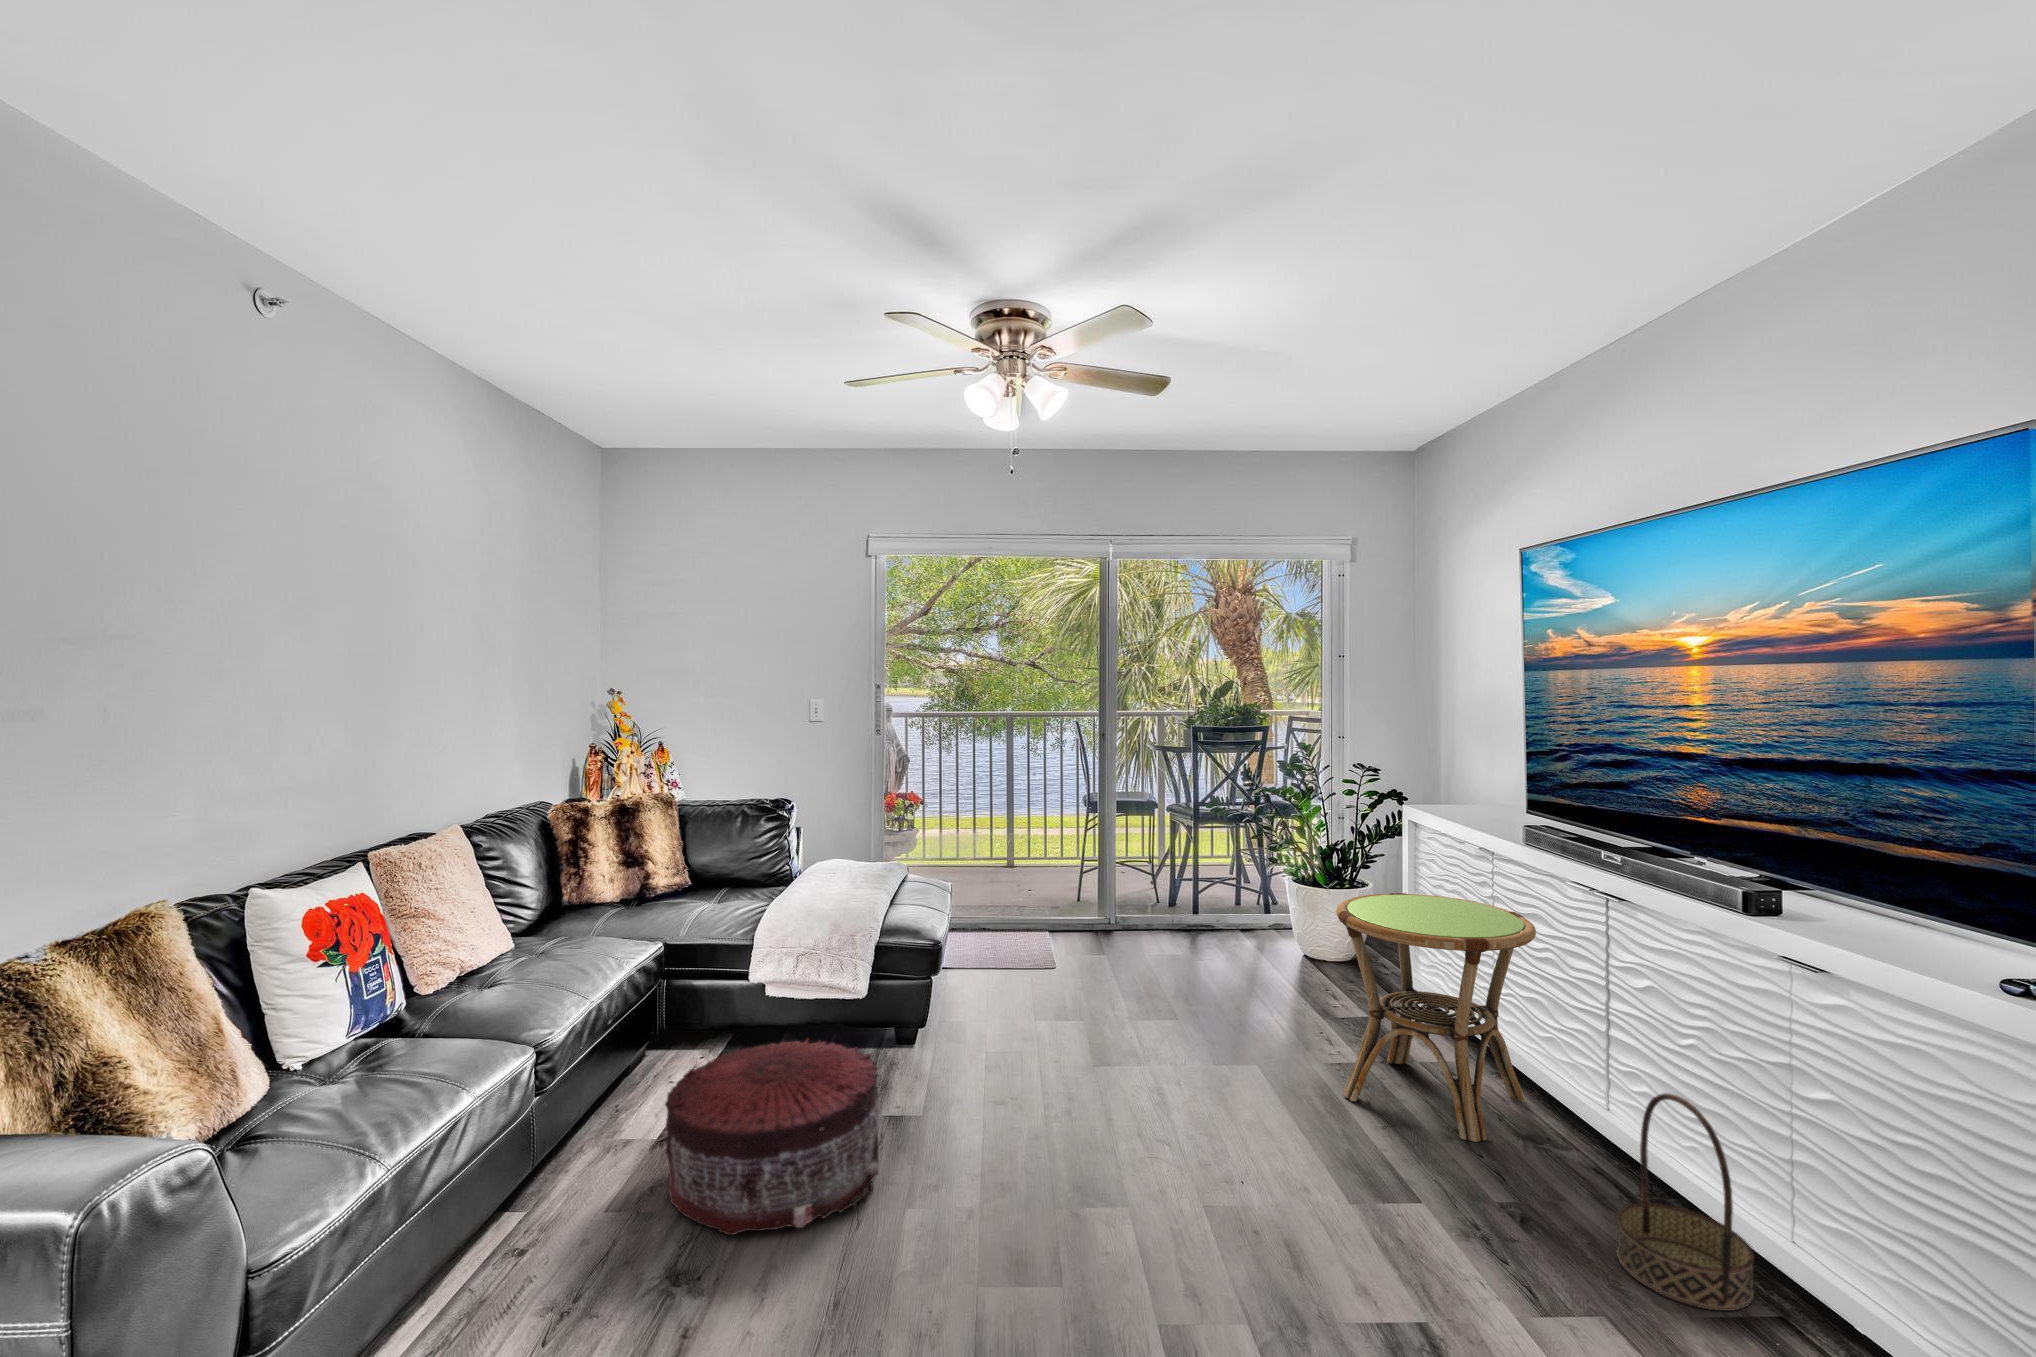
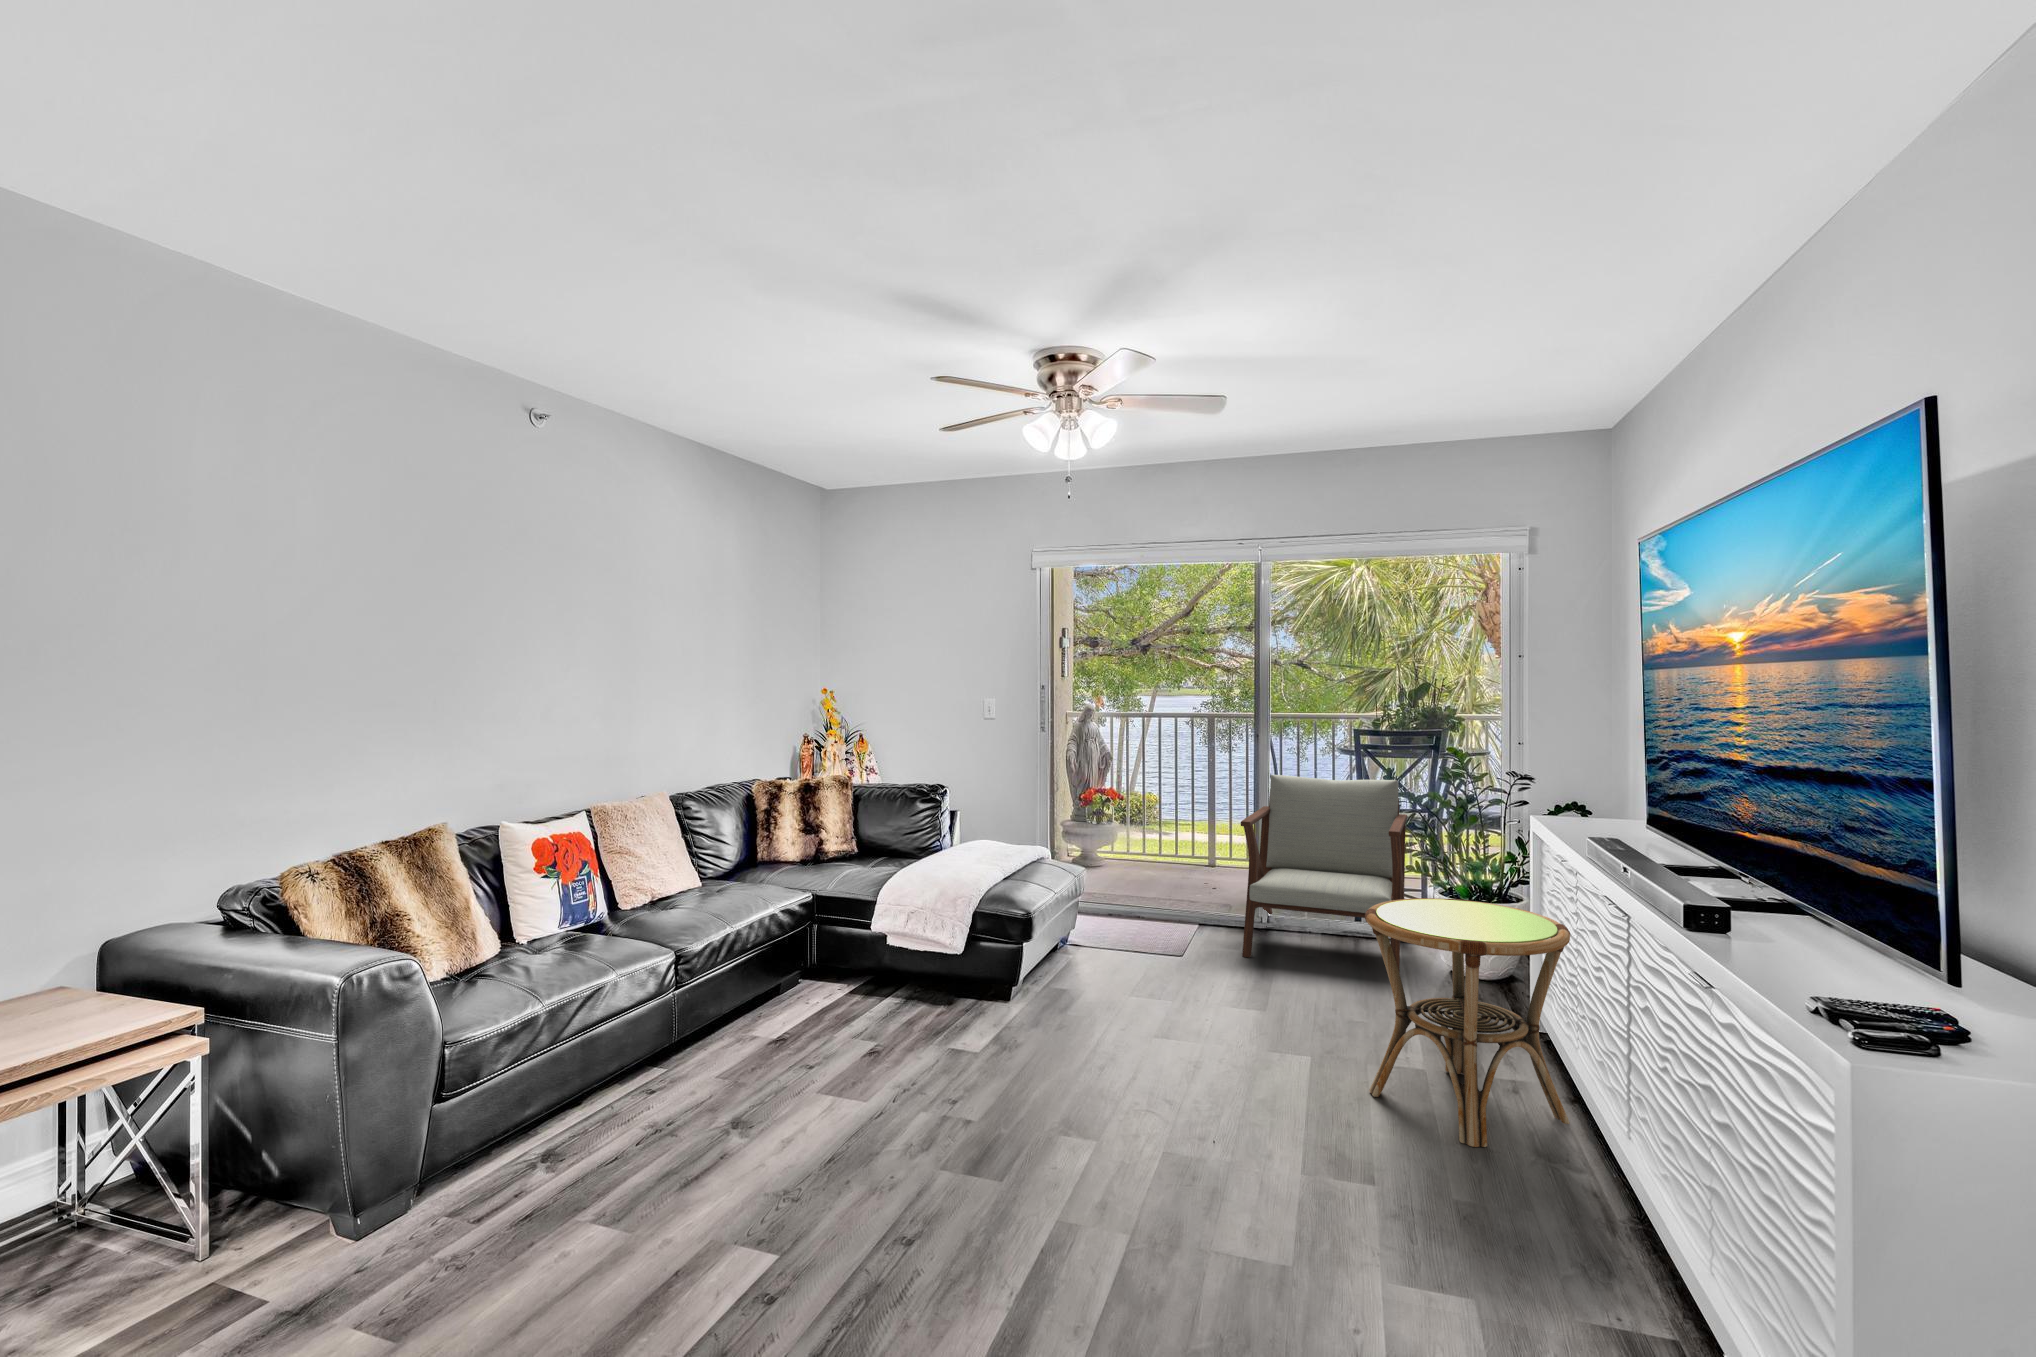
lounge chair: none [1113,773,1270,966] -> present [1241,775,1407,970]
pouf: present [665,1040,879,1235] -> none [749,972,918,1107]
basket: present [1617,1093,1754,1311] -> none [1521,1099,1653,1319]

